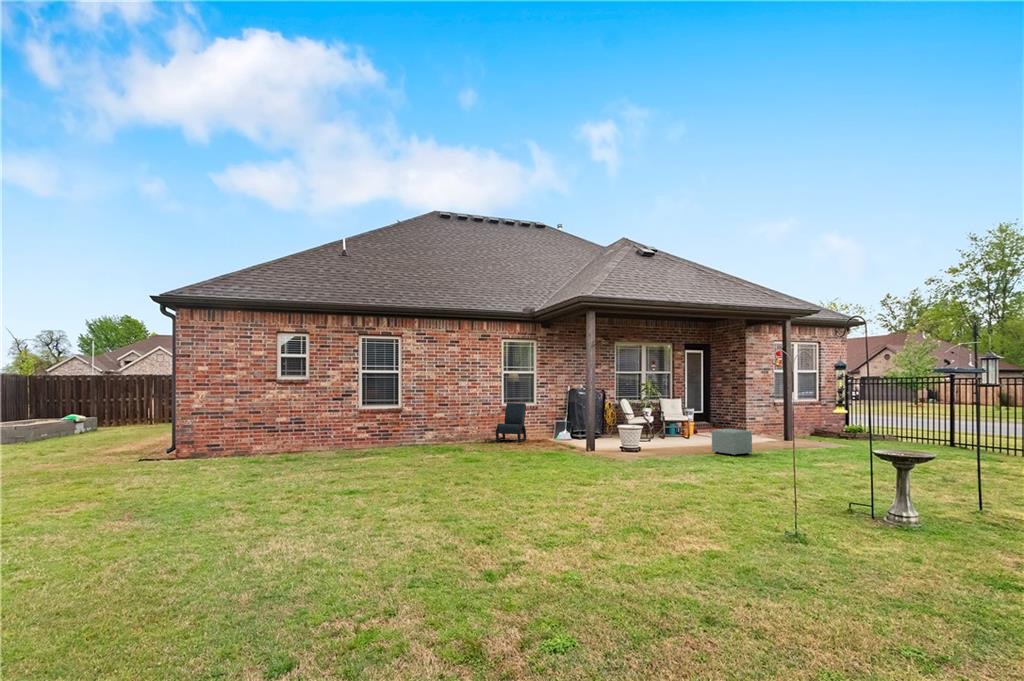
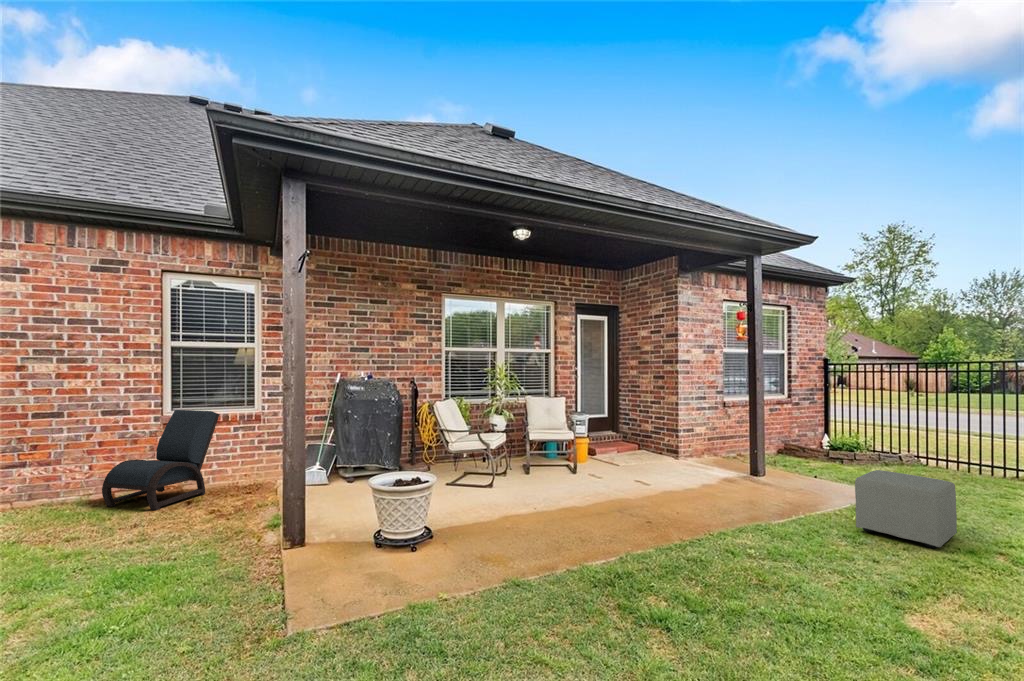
ottoman: present [712,429,752,456] -> present [855,470,957,548]

